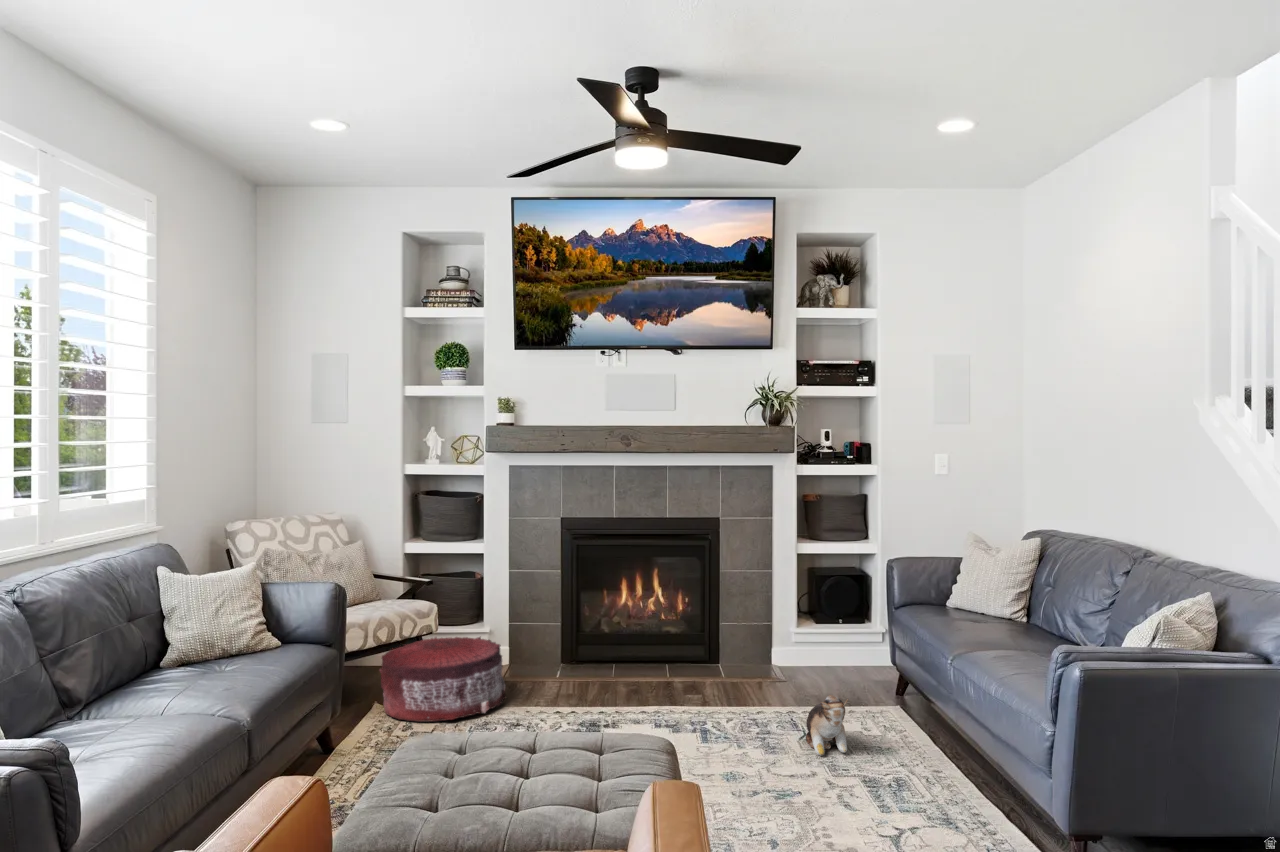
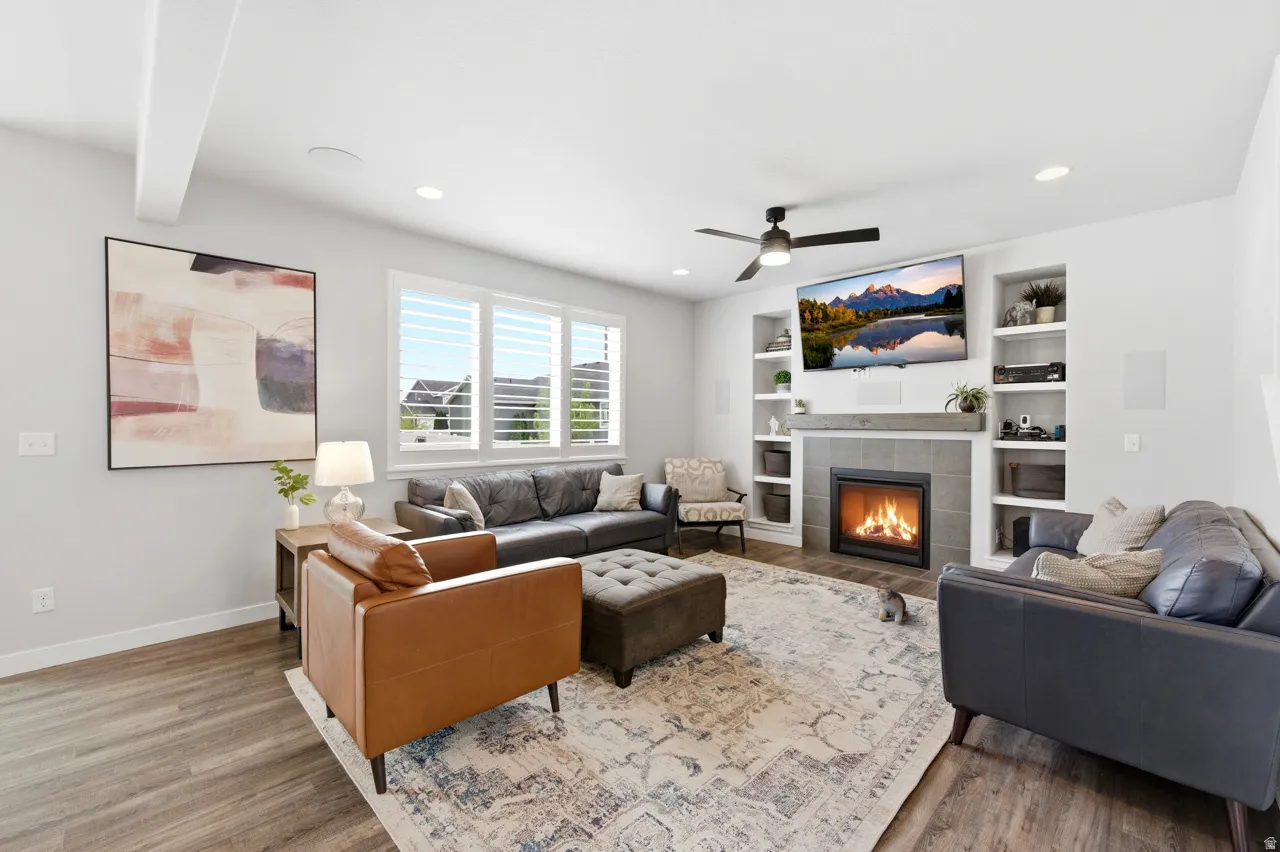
pouf: present [379,637,507,722] -> none [706,523,766,562]

